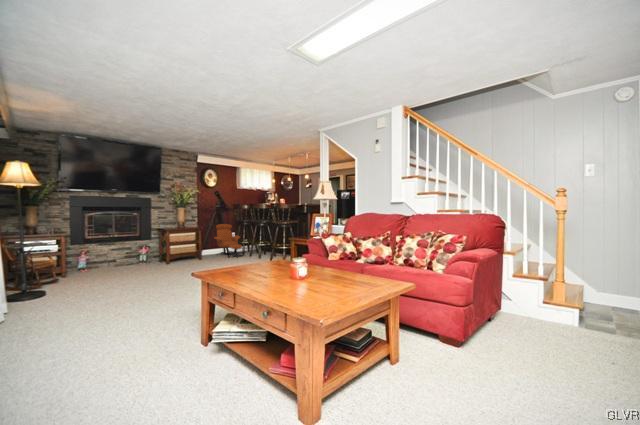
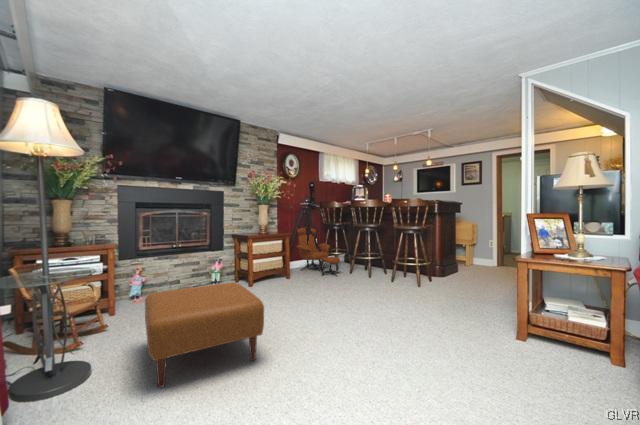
ottoman: none [73,253,141,297] -> present [145,282,264,387]

